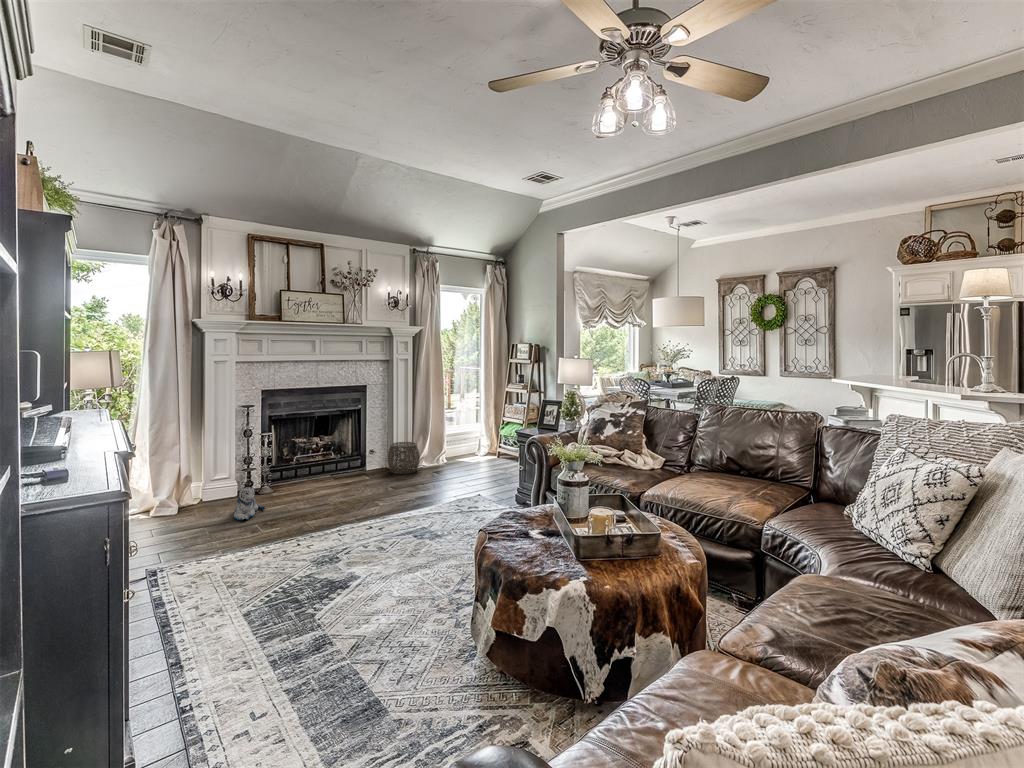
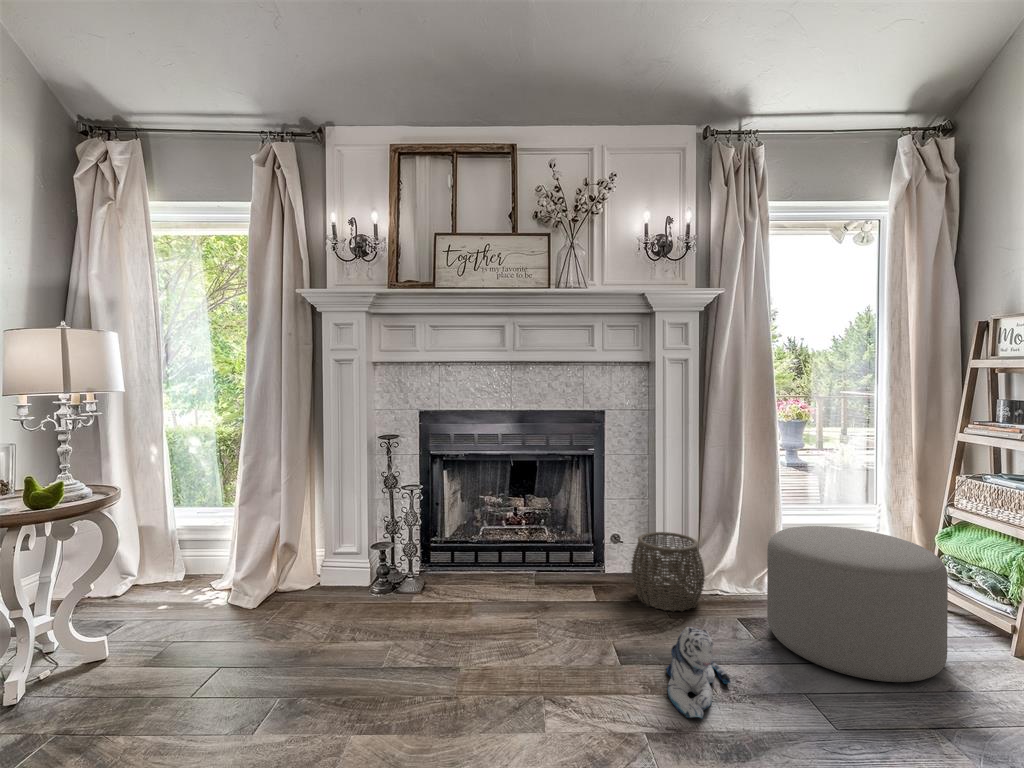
ottoman: none [446,429,502,476] -> present [767,526,948,682]
plush toy: present [234,487,265,521] -> present [666,627,730,718]

